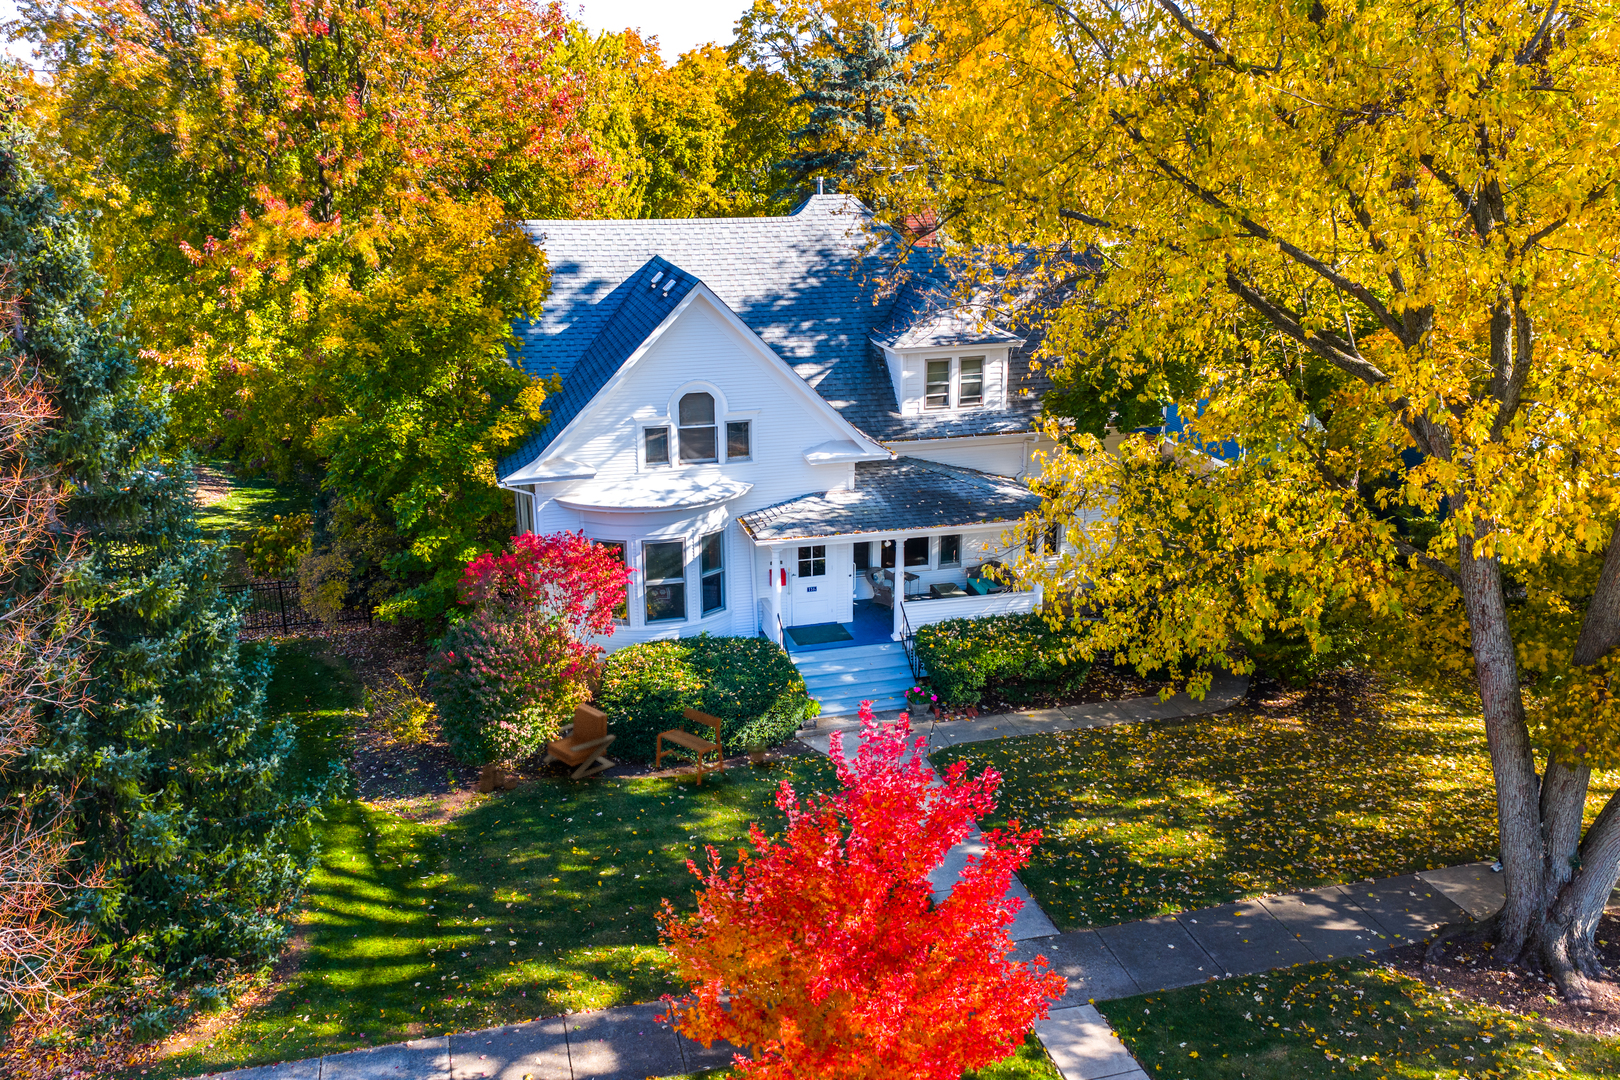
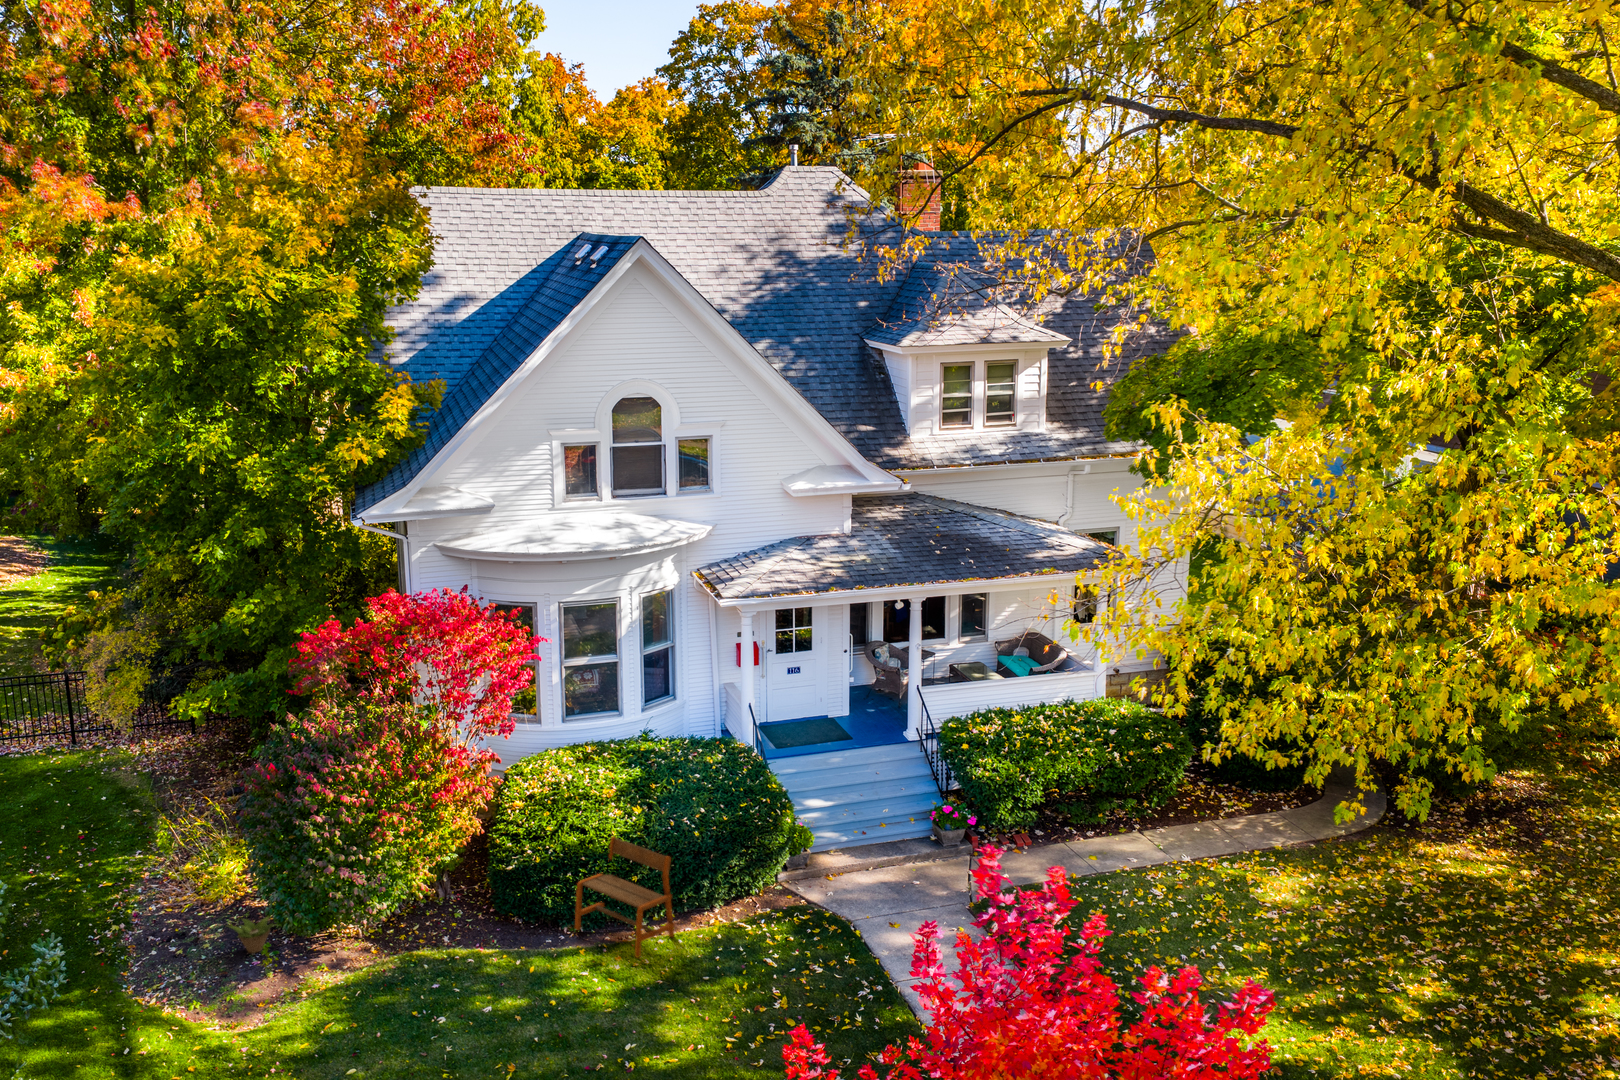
lounge chair: present [544,703,615,779] -> none [406,835,515,953]
decorative plant: present [745,740,768,763] -> present [229,917,277,953]
woven basket: present [479,765,517,792] -> none [306,931,365,975]

